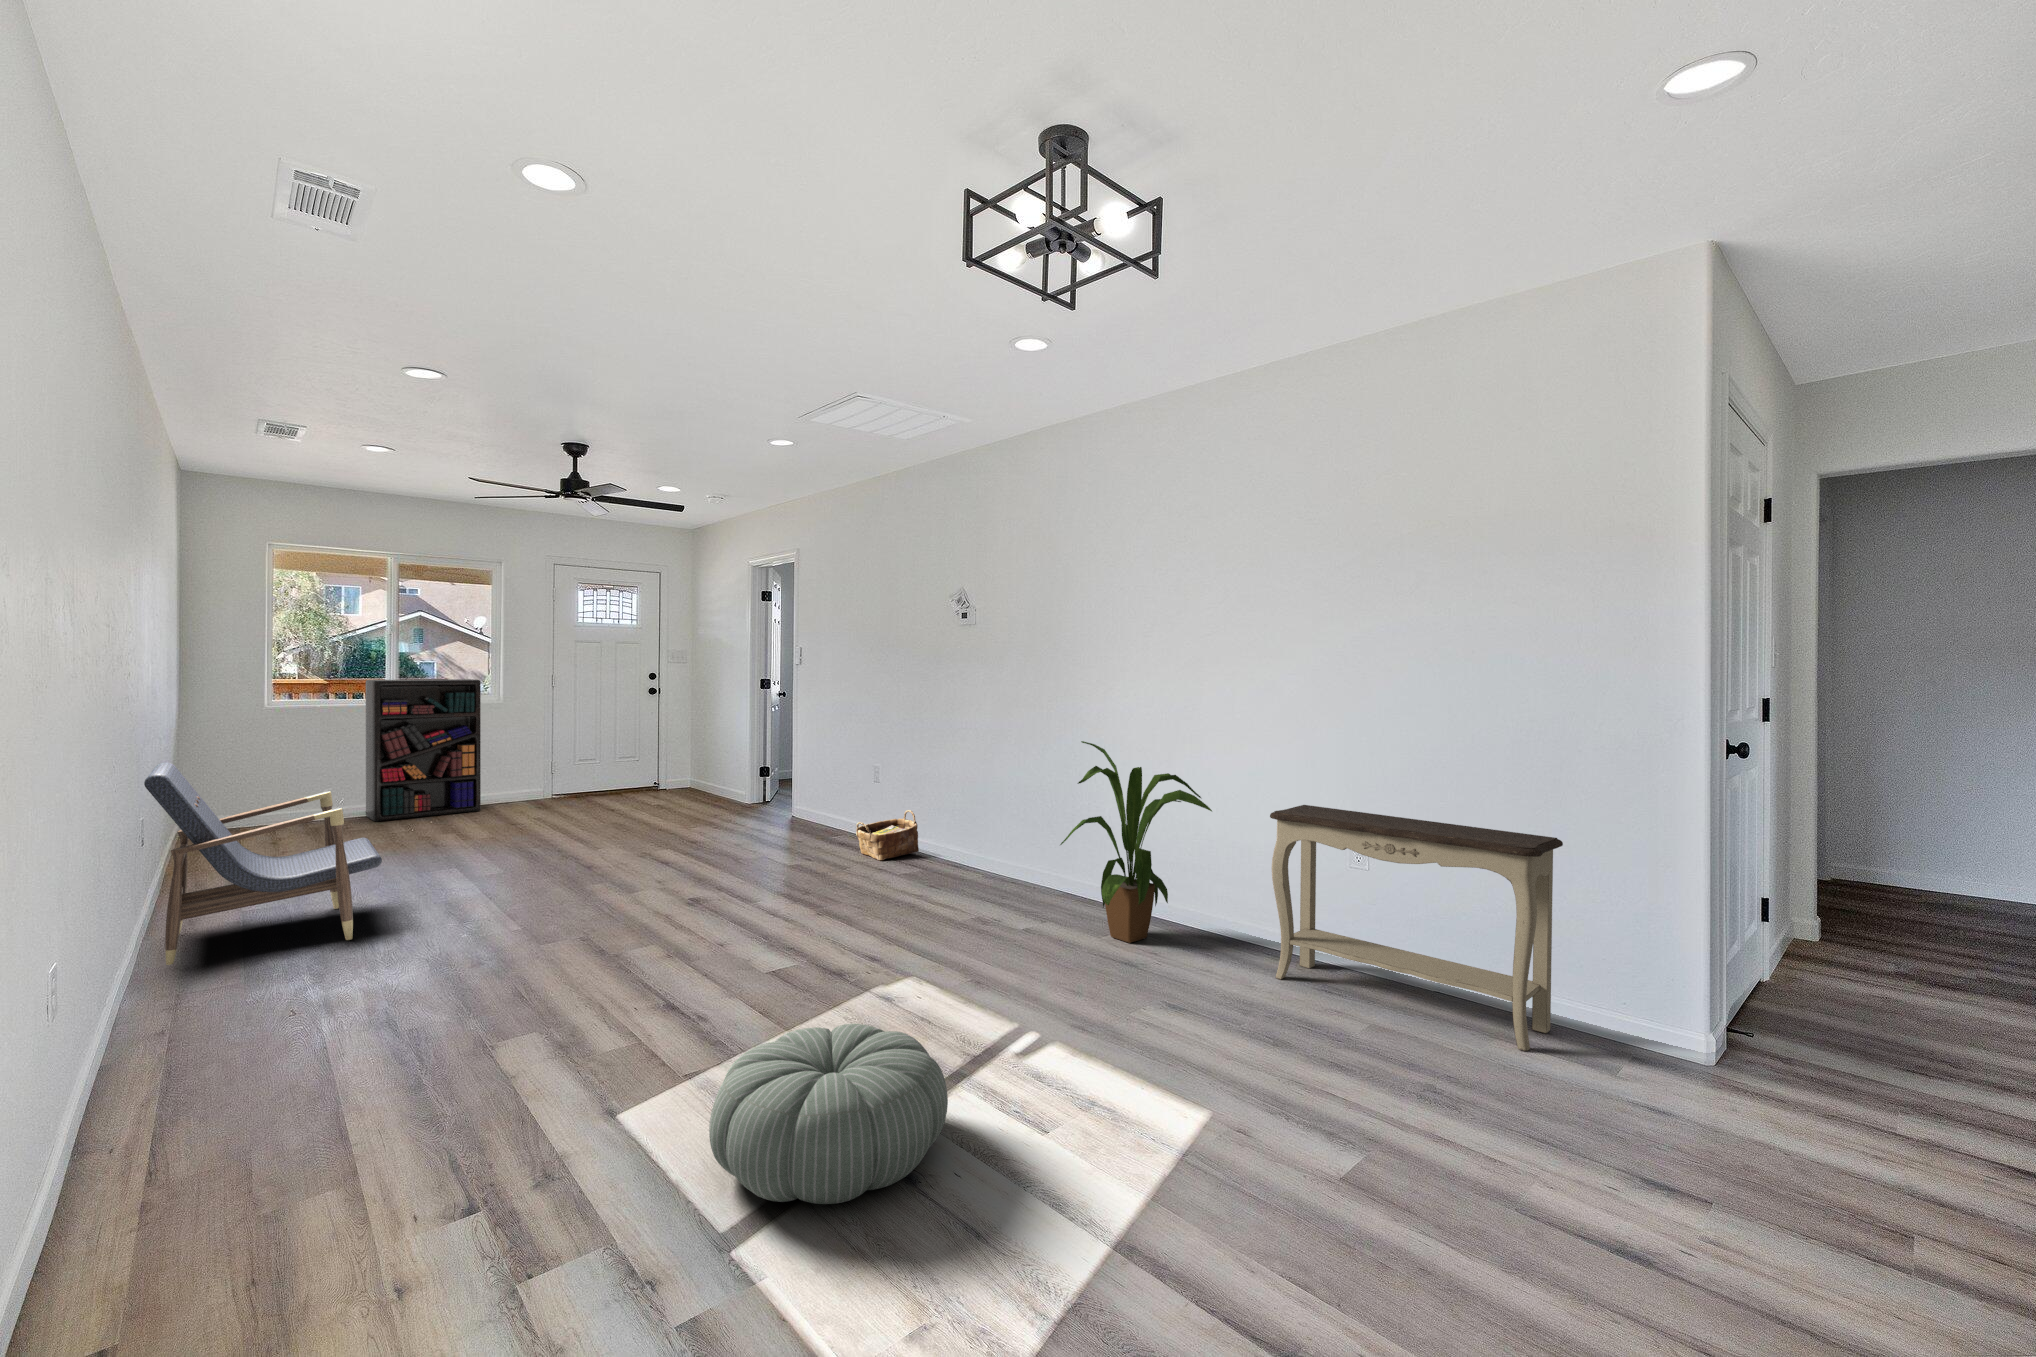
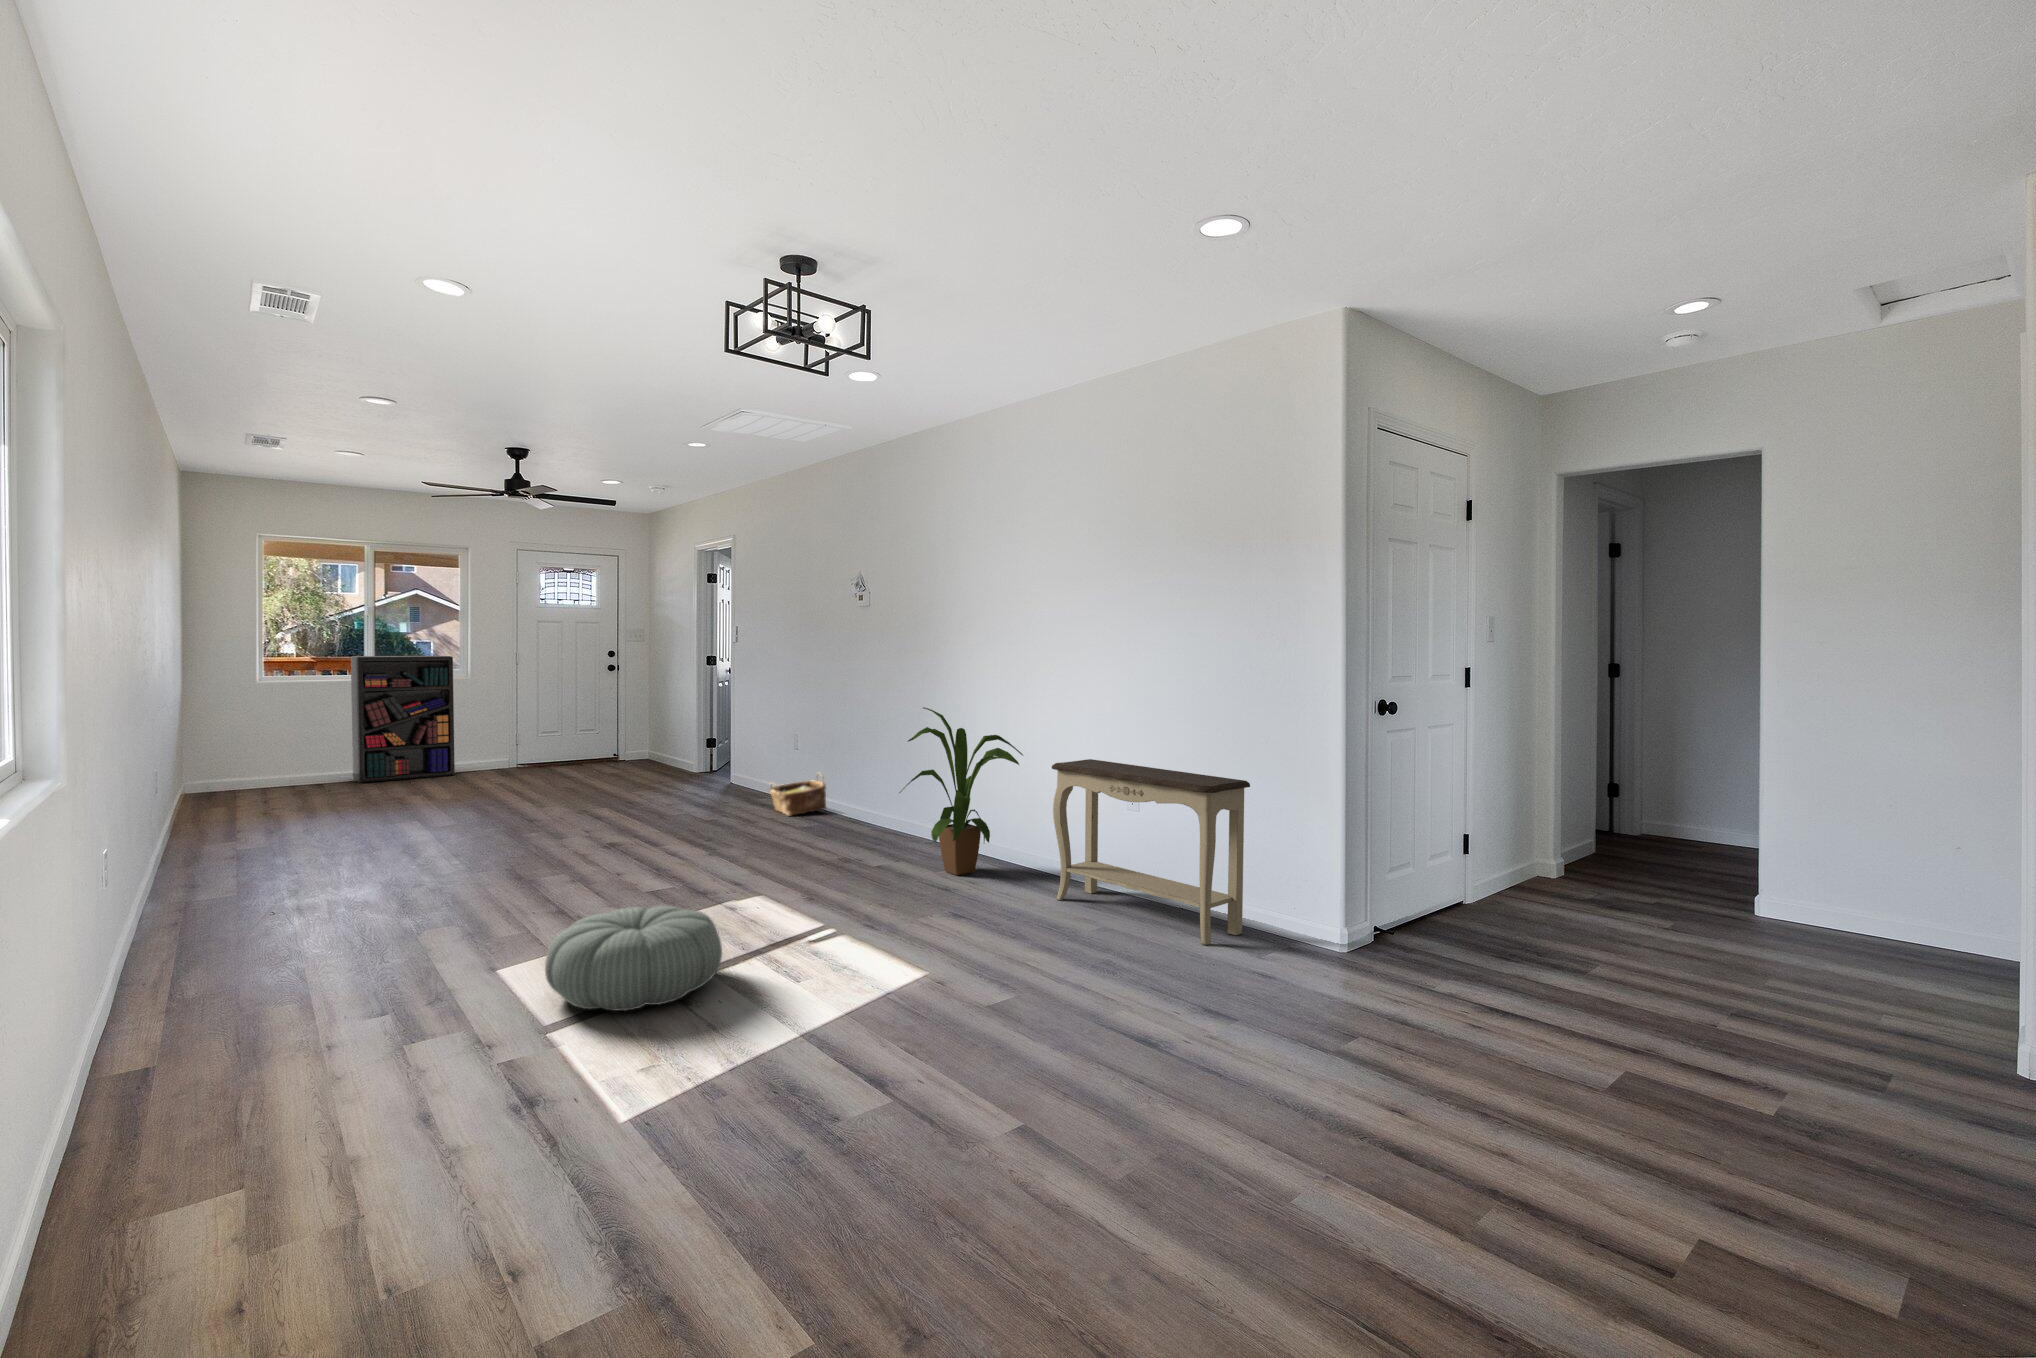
lounge chair: present [144,763,382,965] -> none [164,722,351,880]

